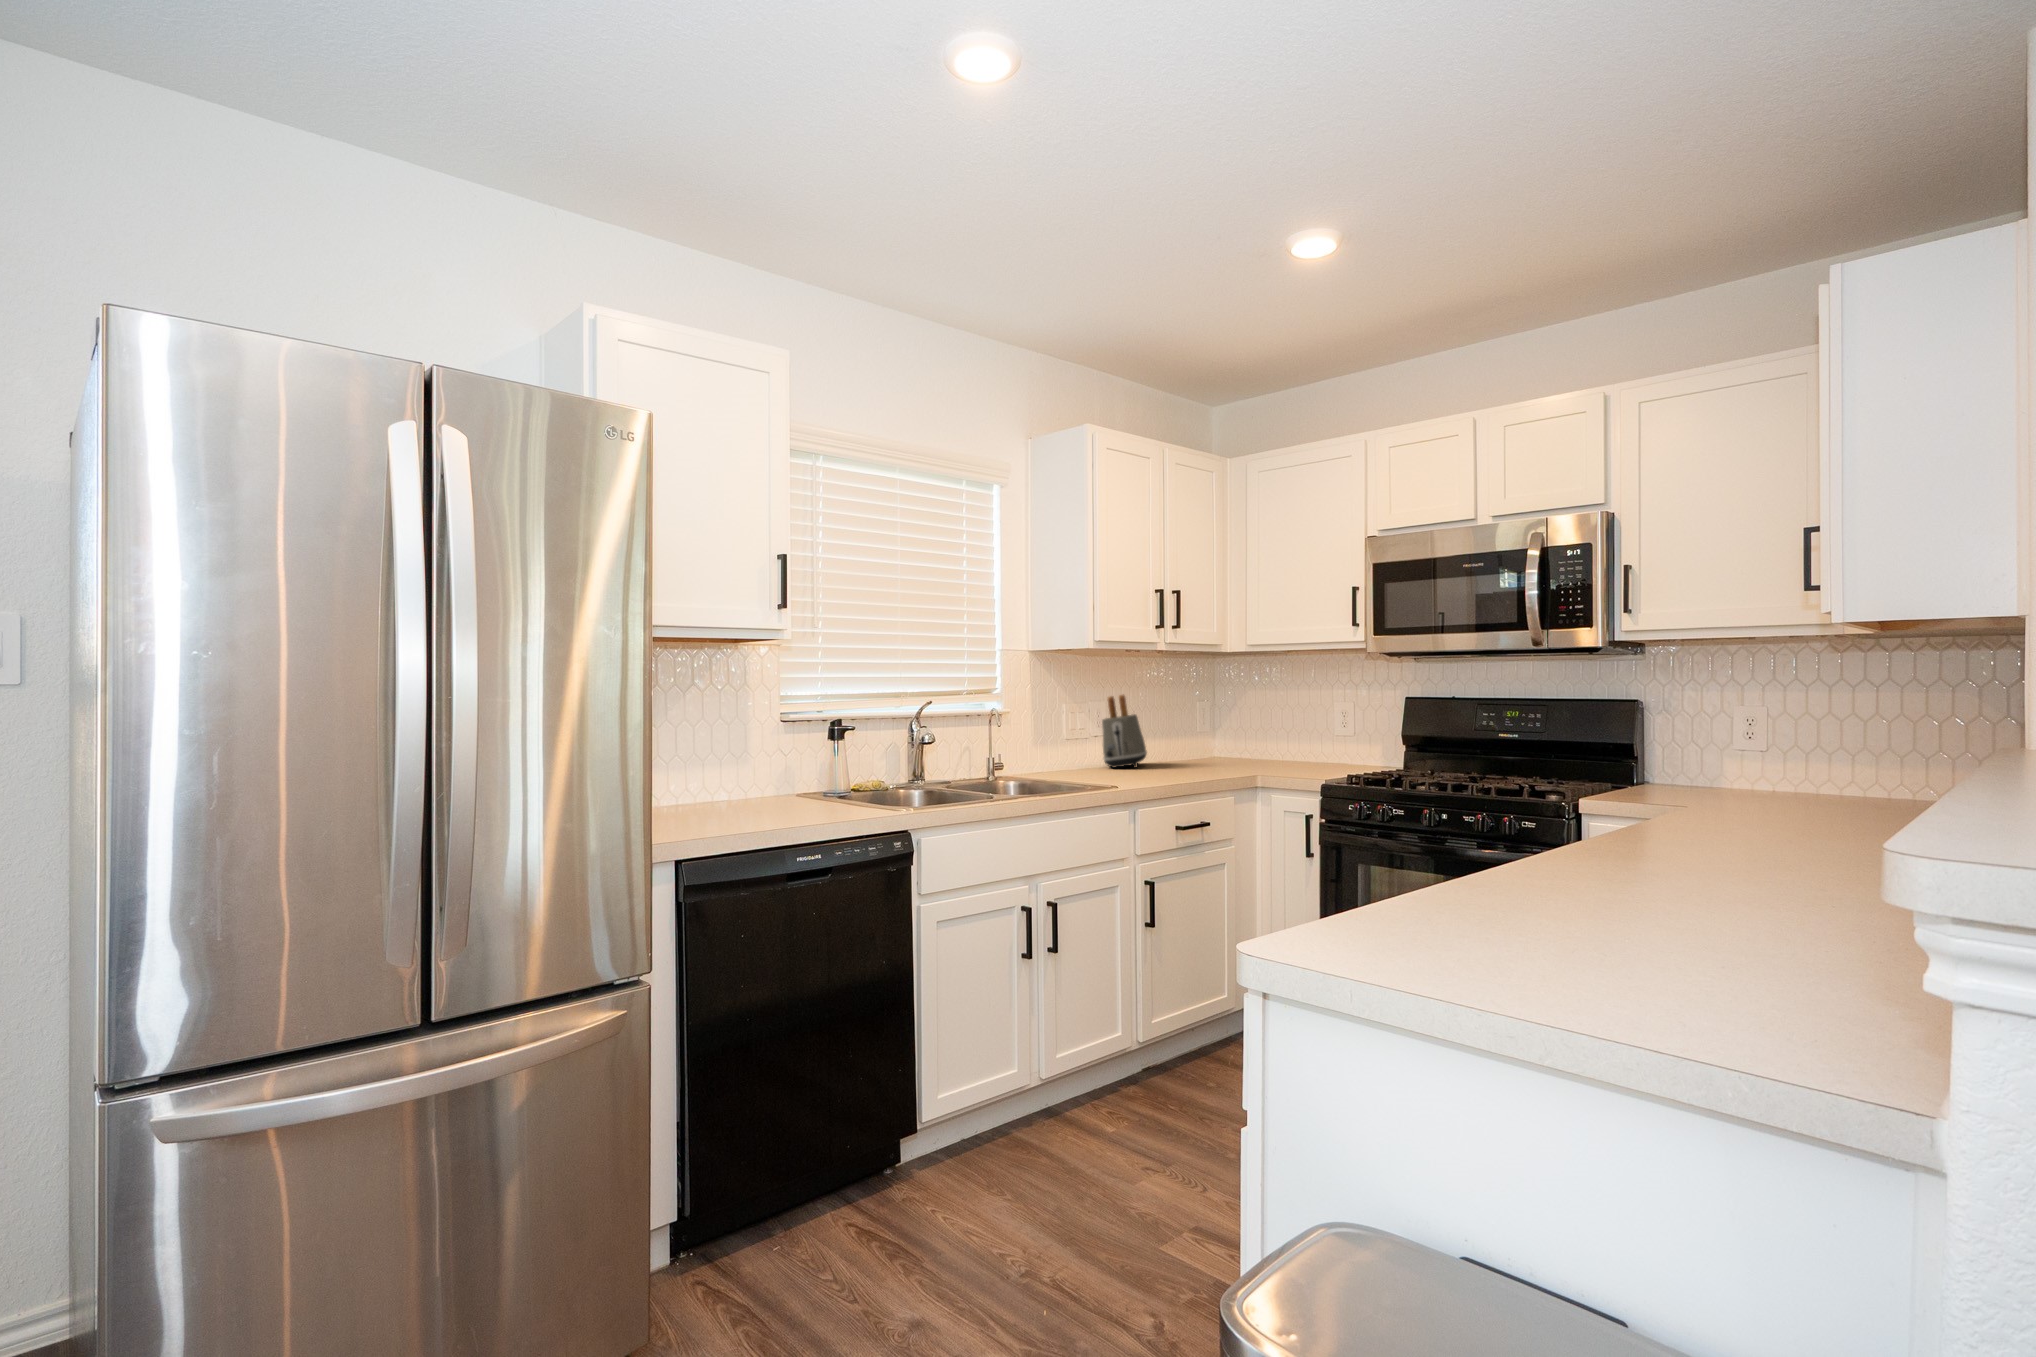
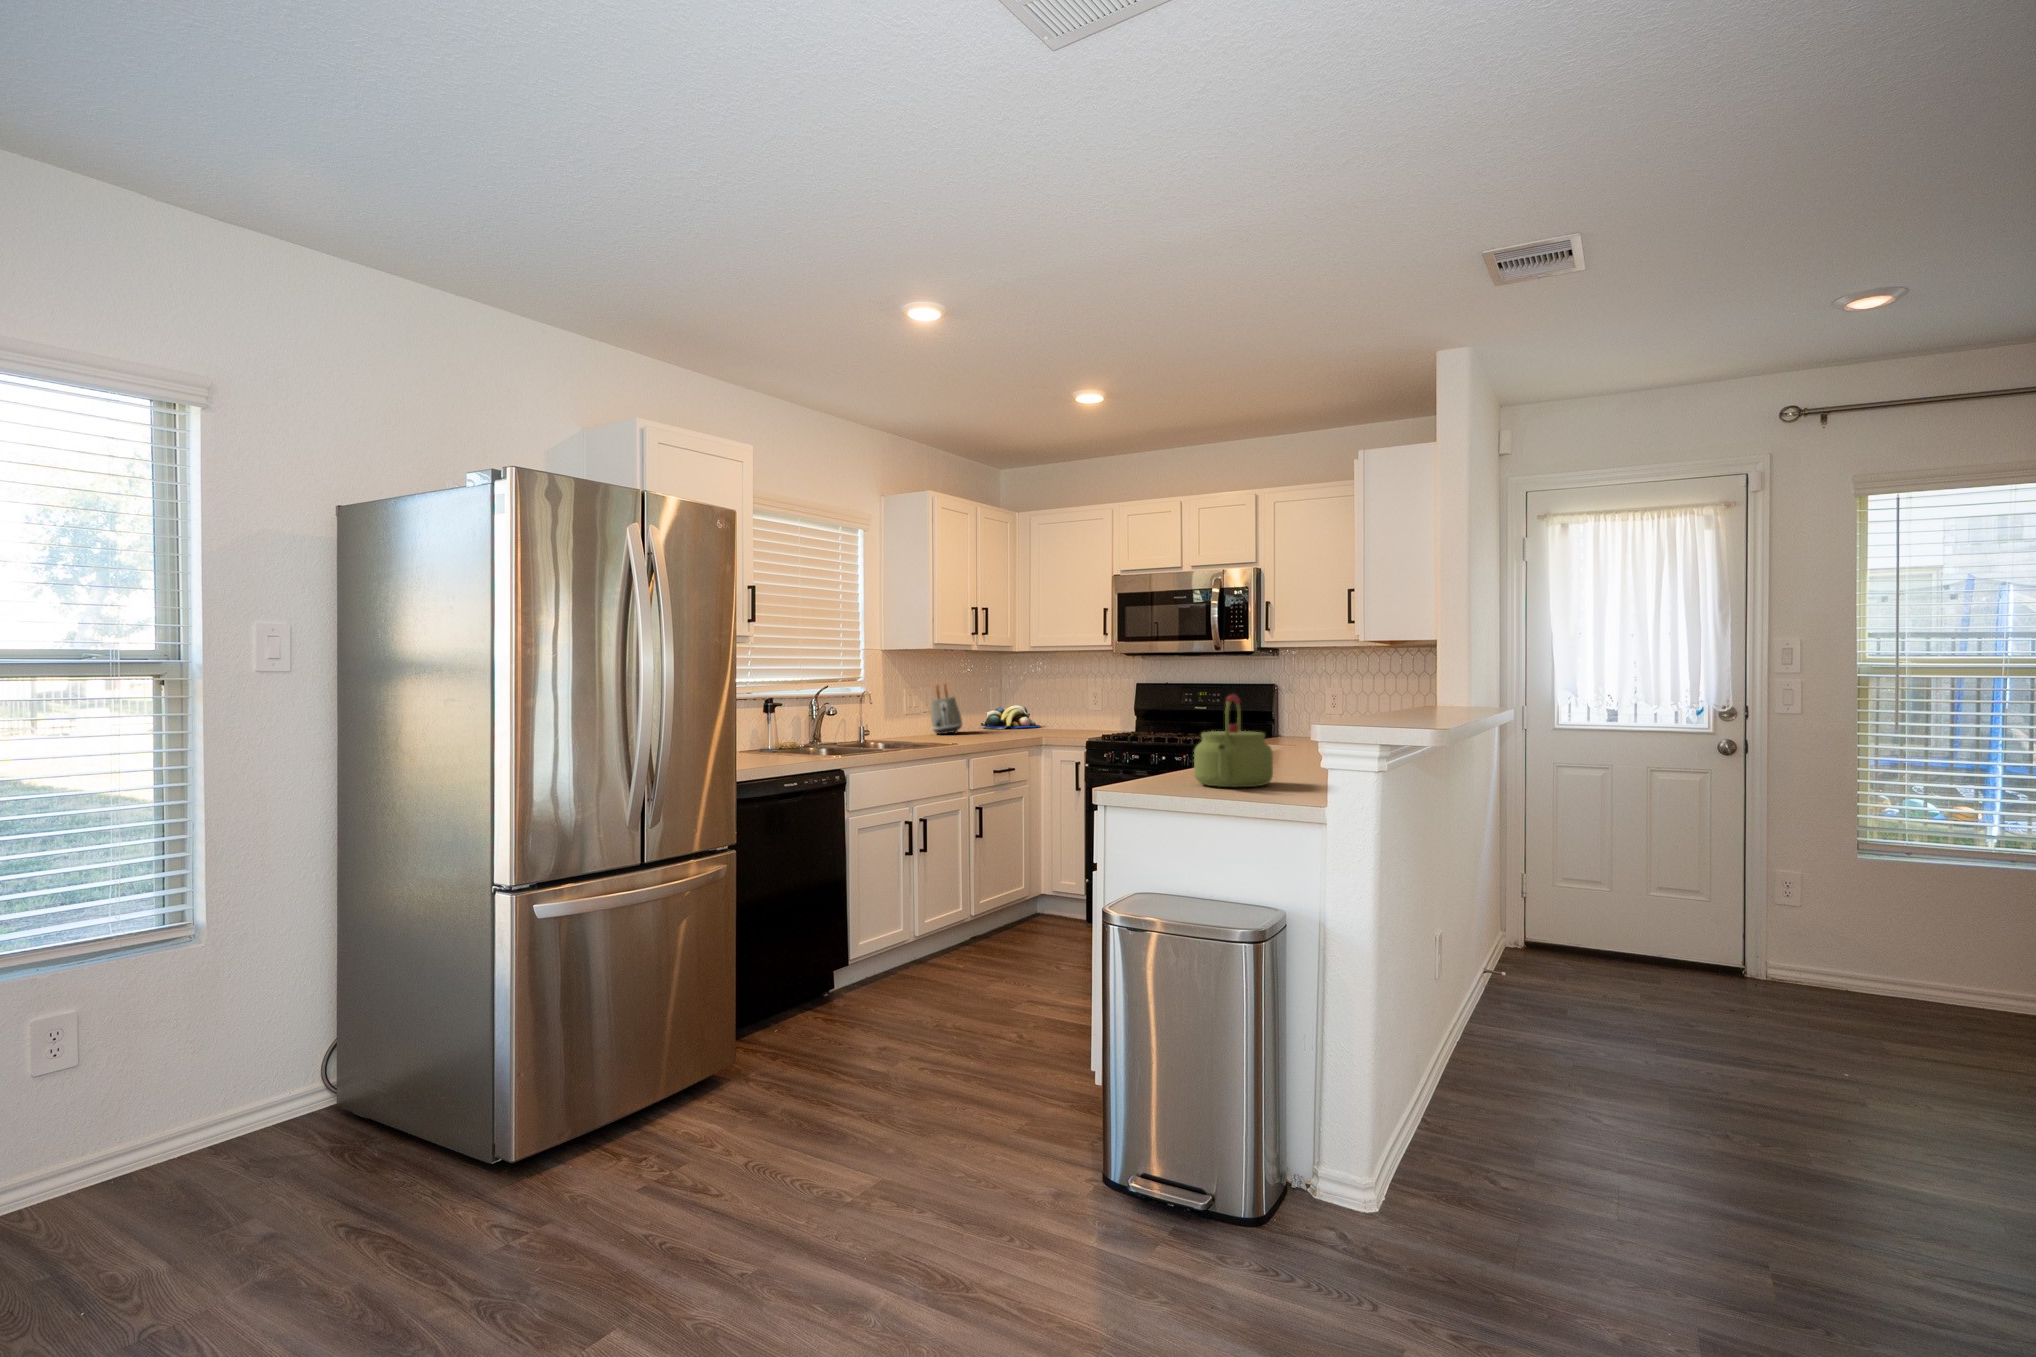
fruit bowl: none [1182,726,1267,760] -> present [981,705,1040,729]
kettle: none [1485,731,1687,955] -> present [1194,694,1273,787]

